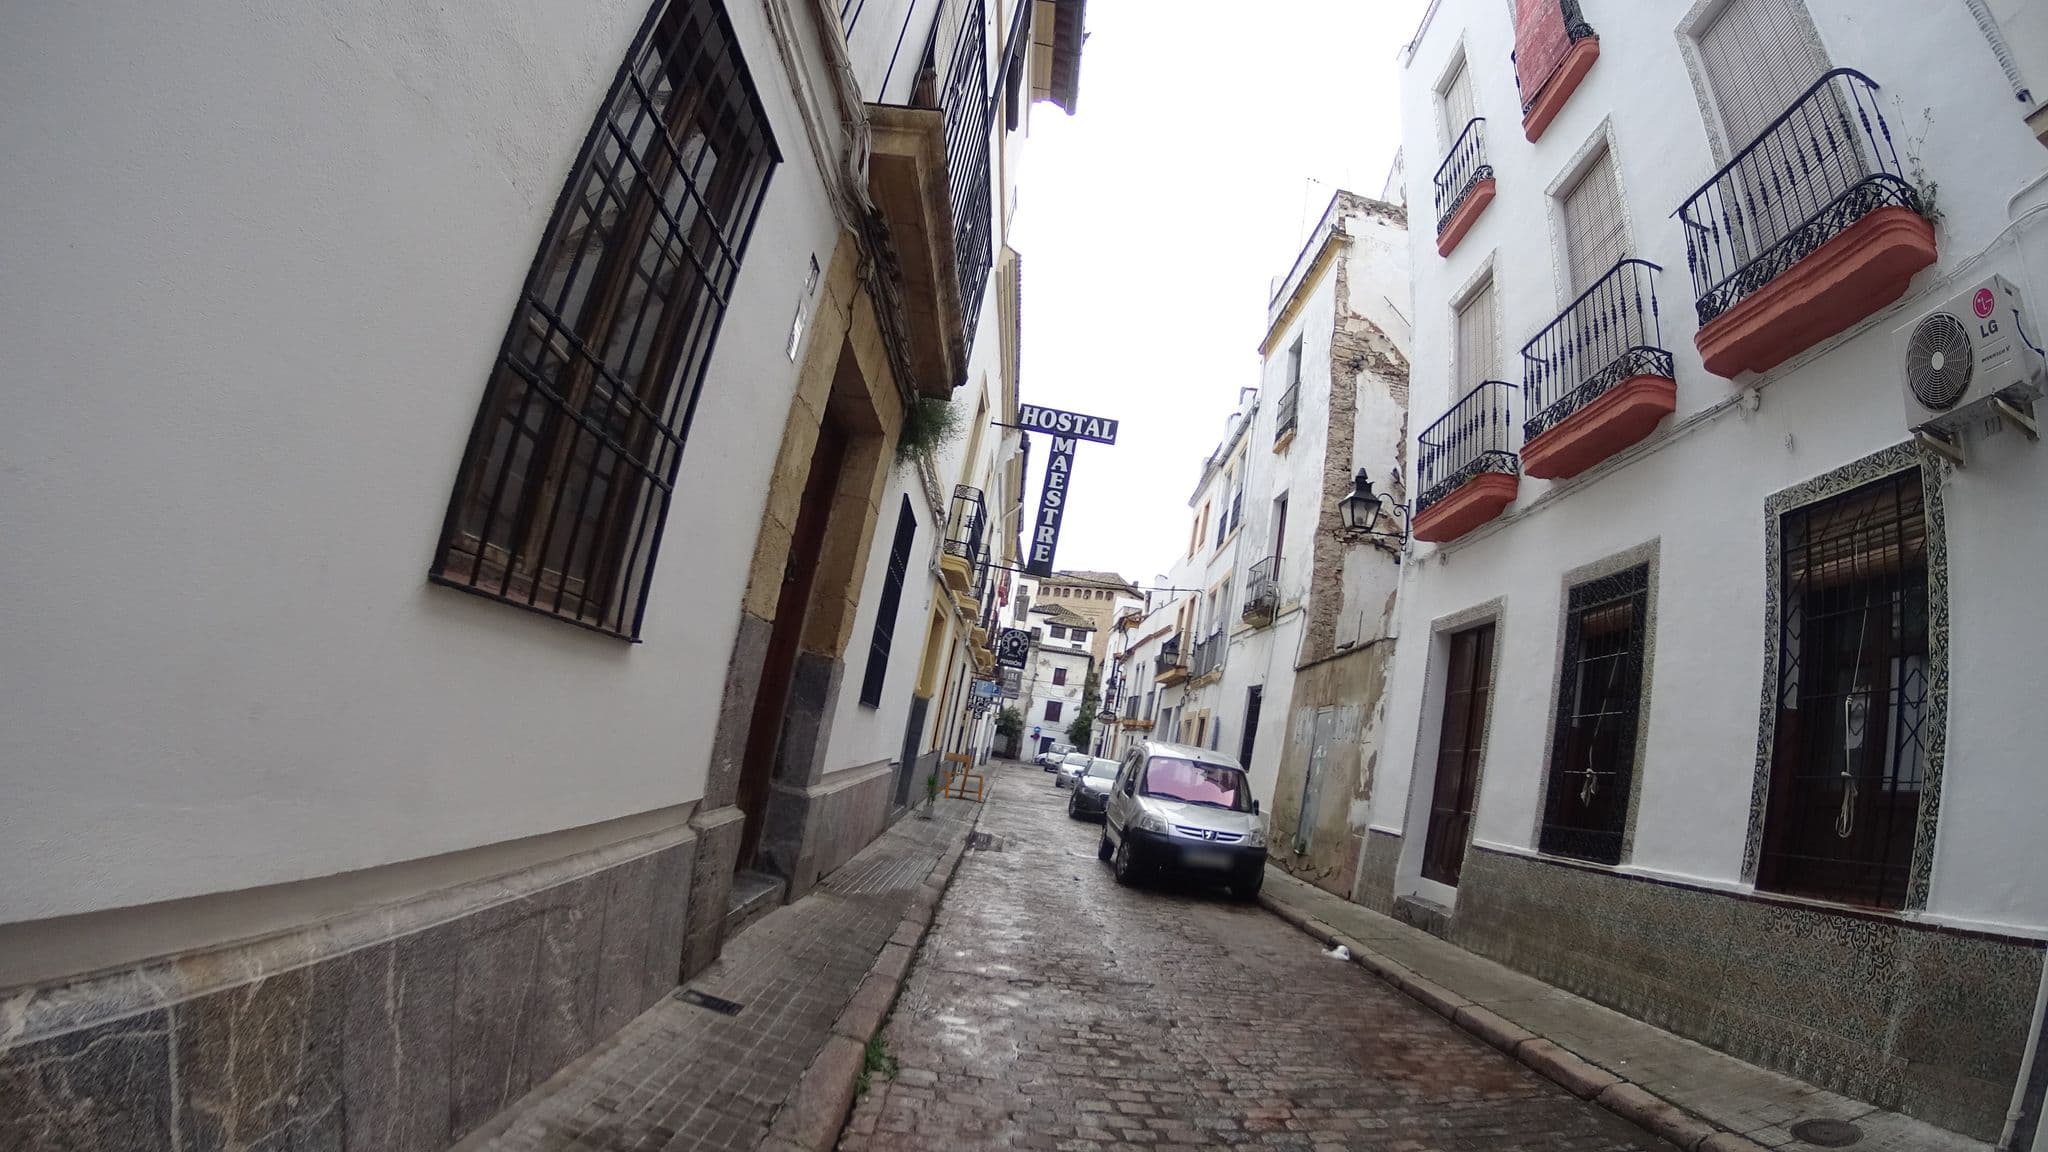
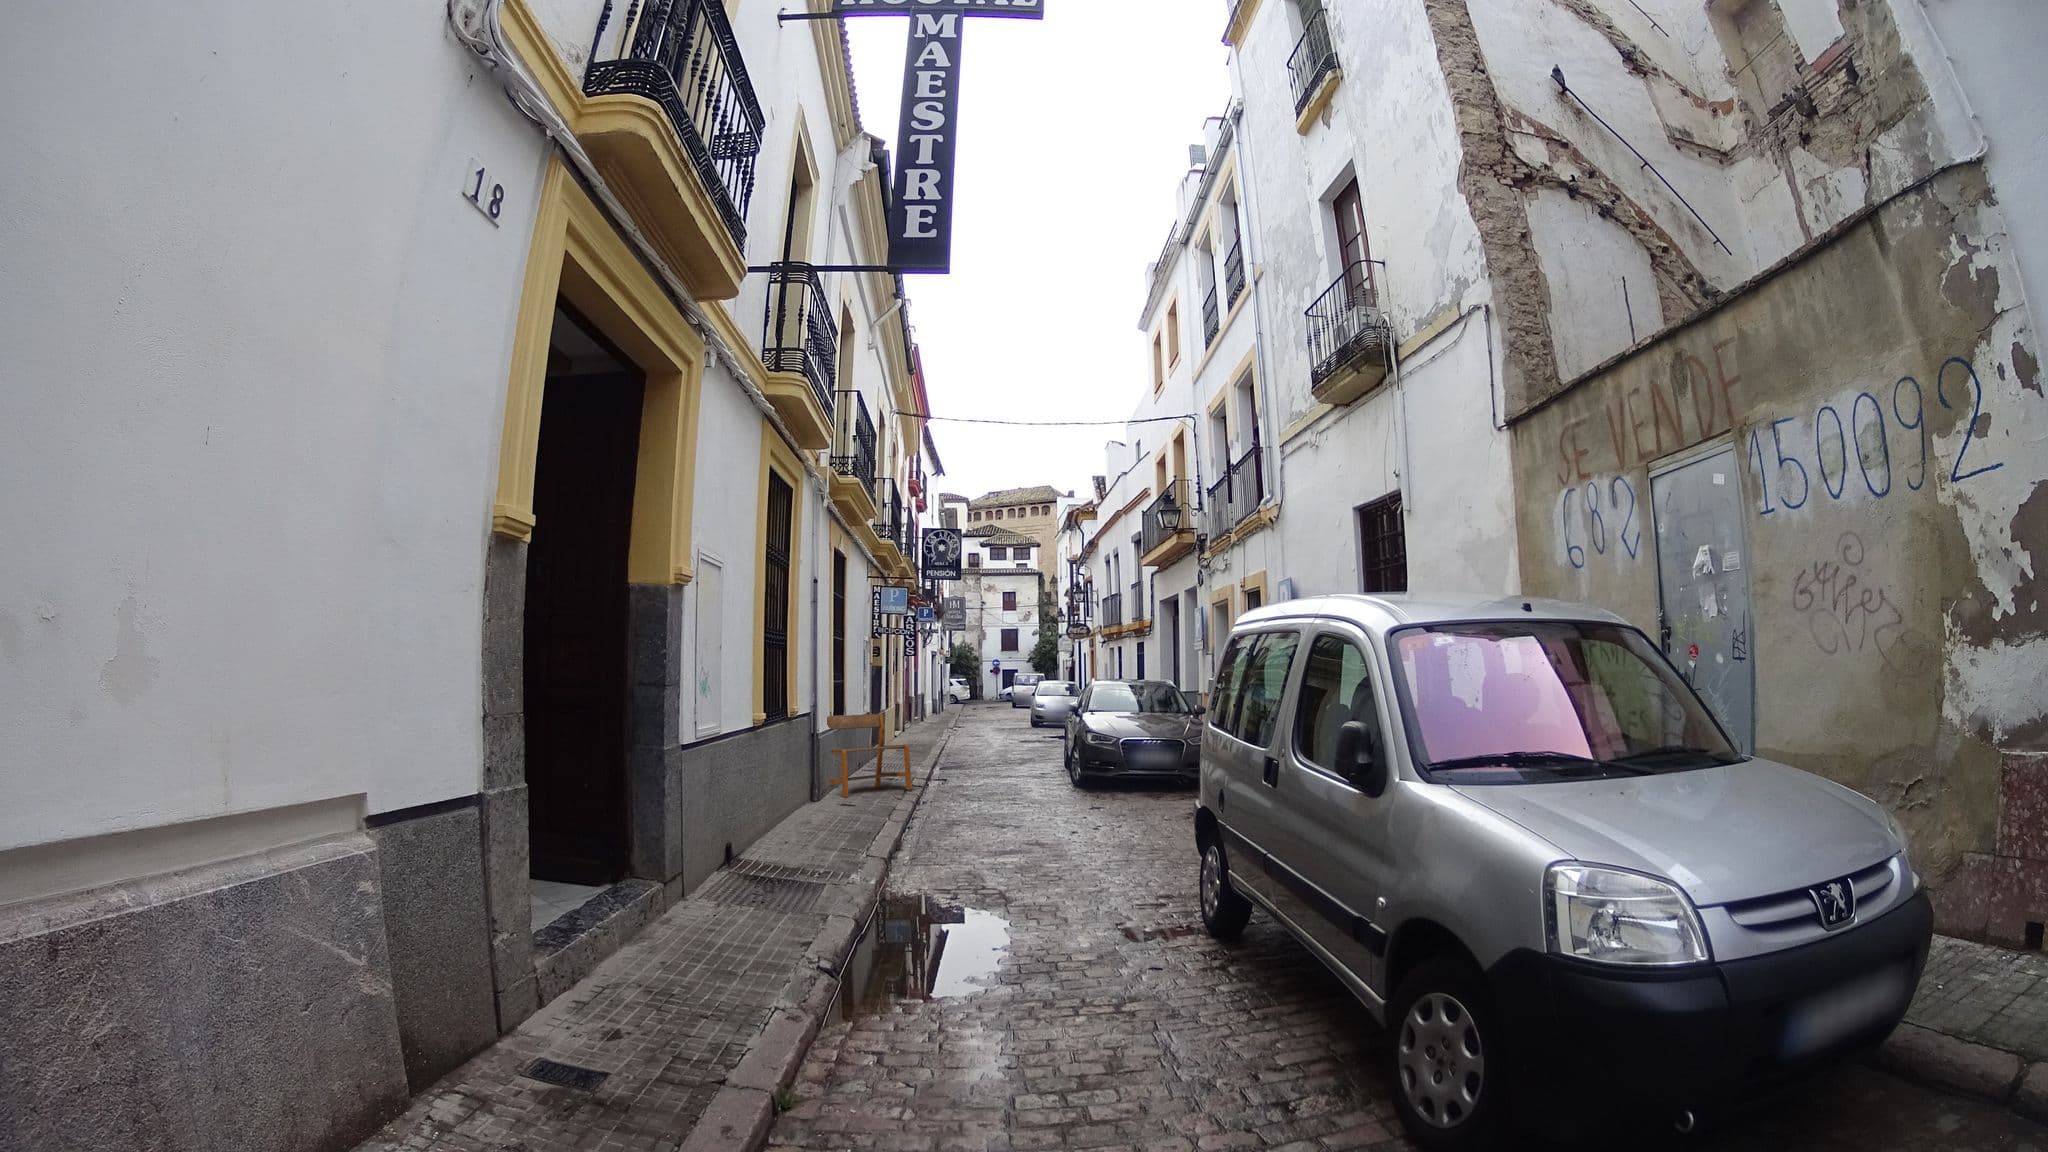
potted plant: present [923,774,939,818] -> none [688,788,760,908]

